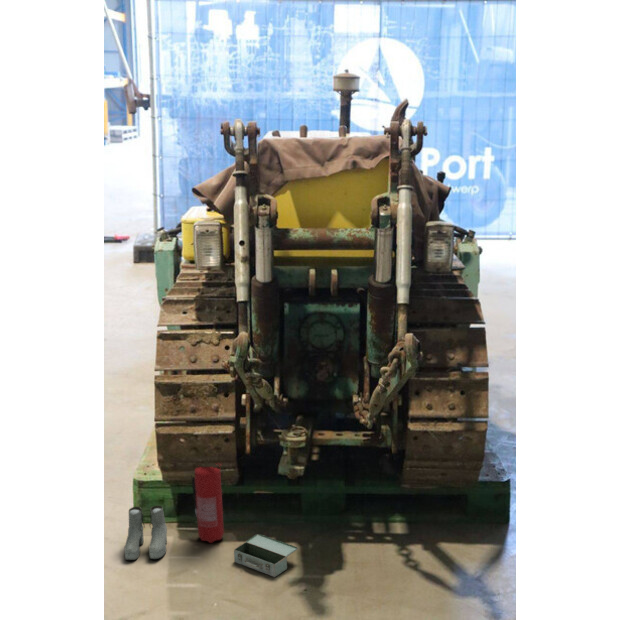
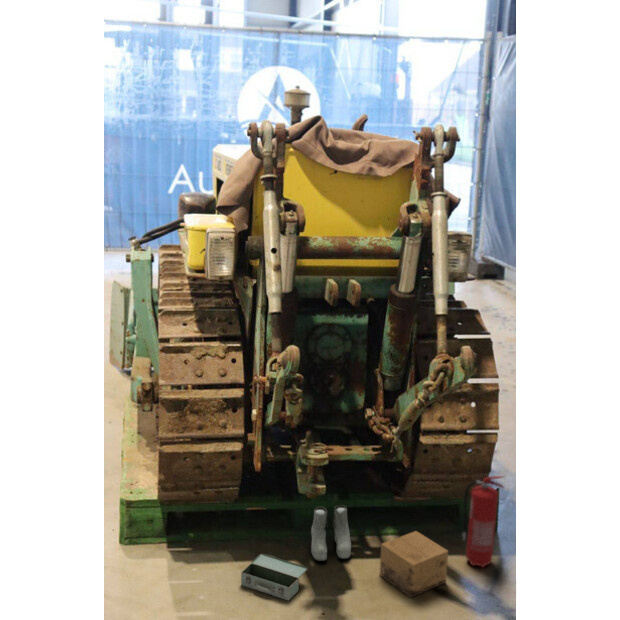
fire extinguisher: present [192,463,224,543] -> present [463,476,504,567]
boots: present [125,506,167,560] -> present [311,505,351,561]
cardboard box: none [371,517,435,579] -> present [380,531,448,597]

